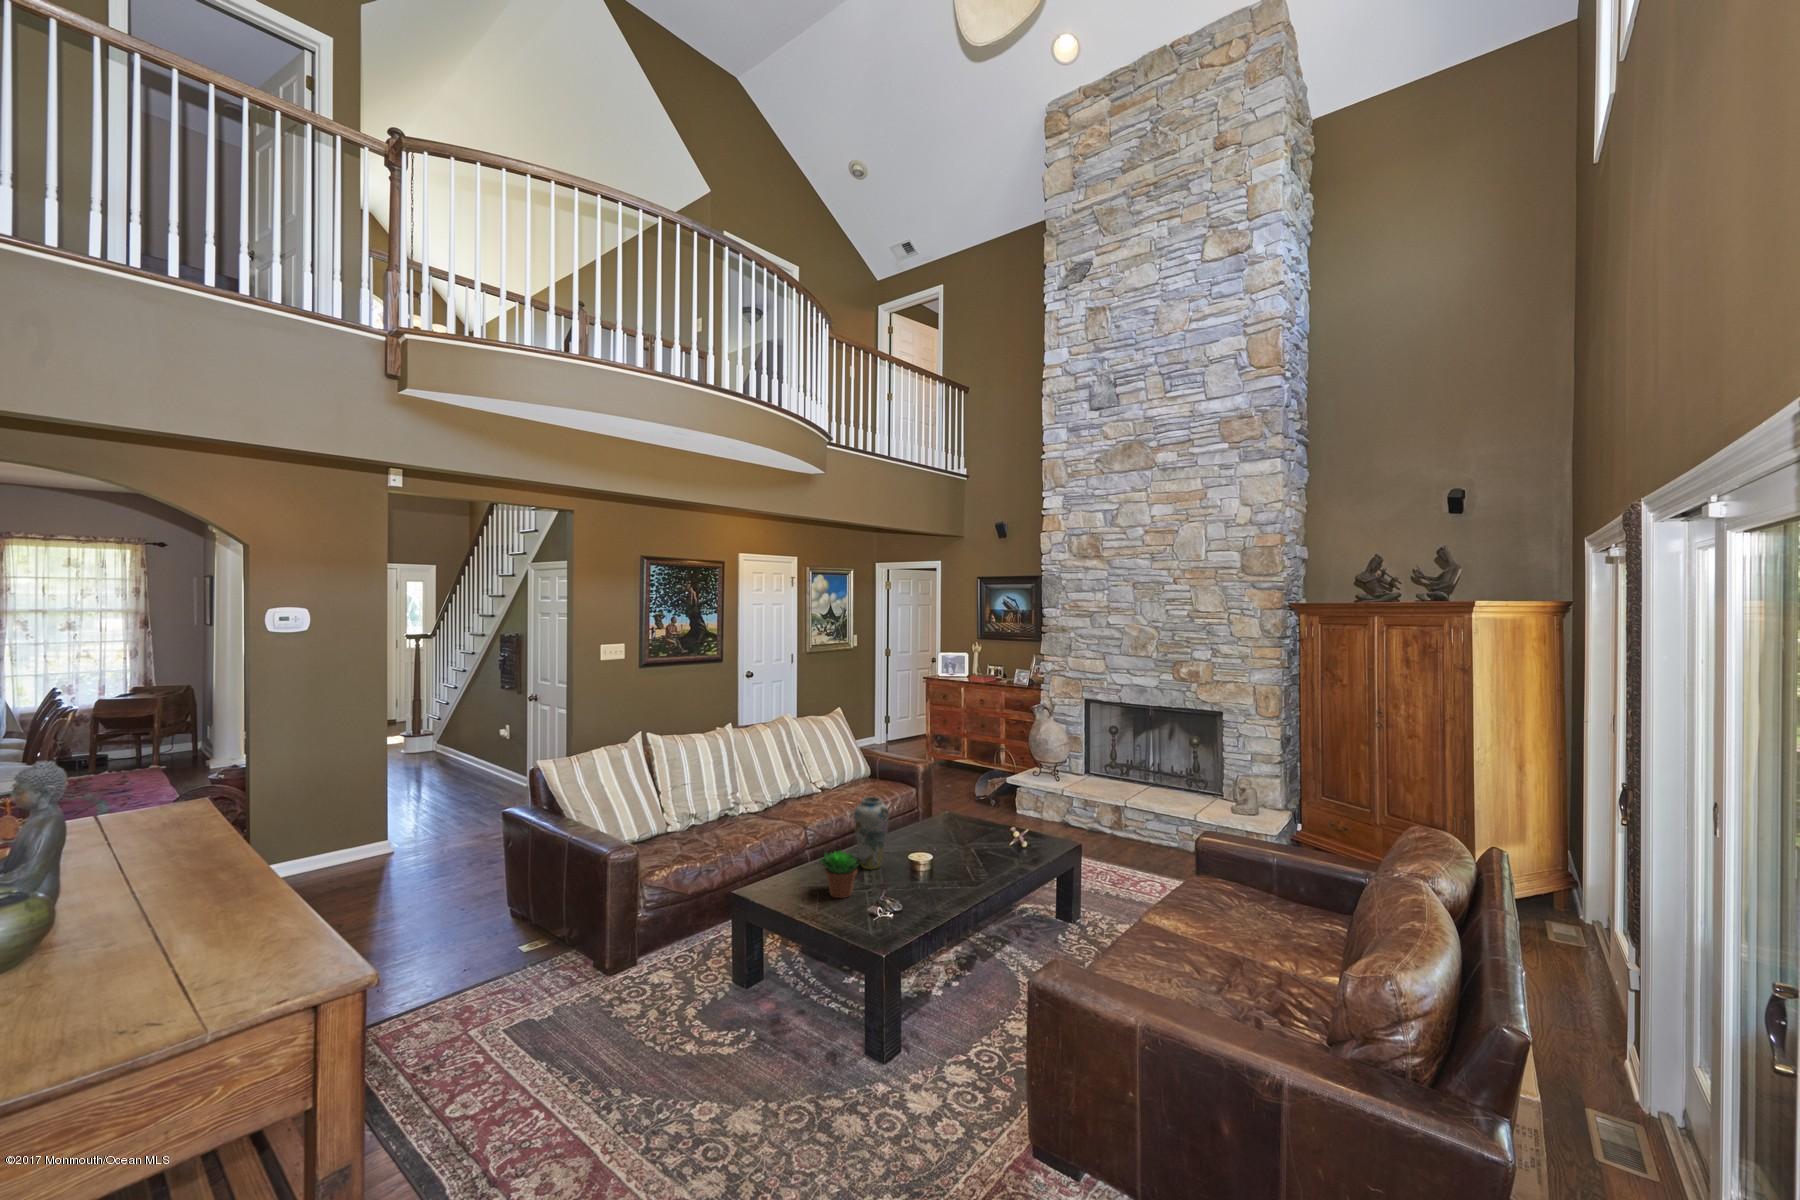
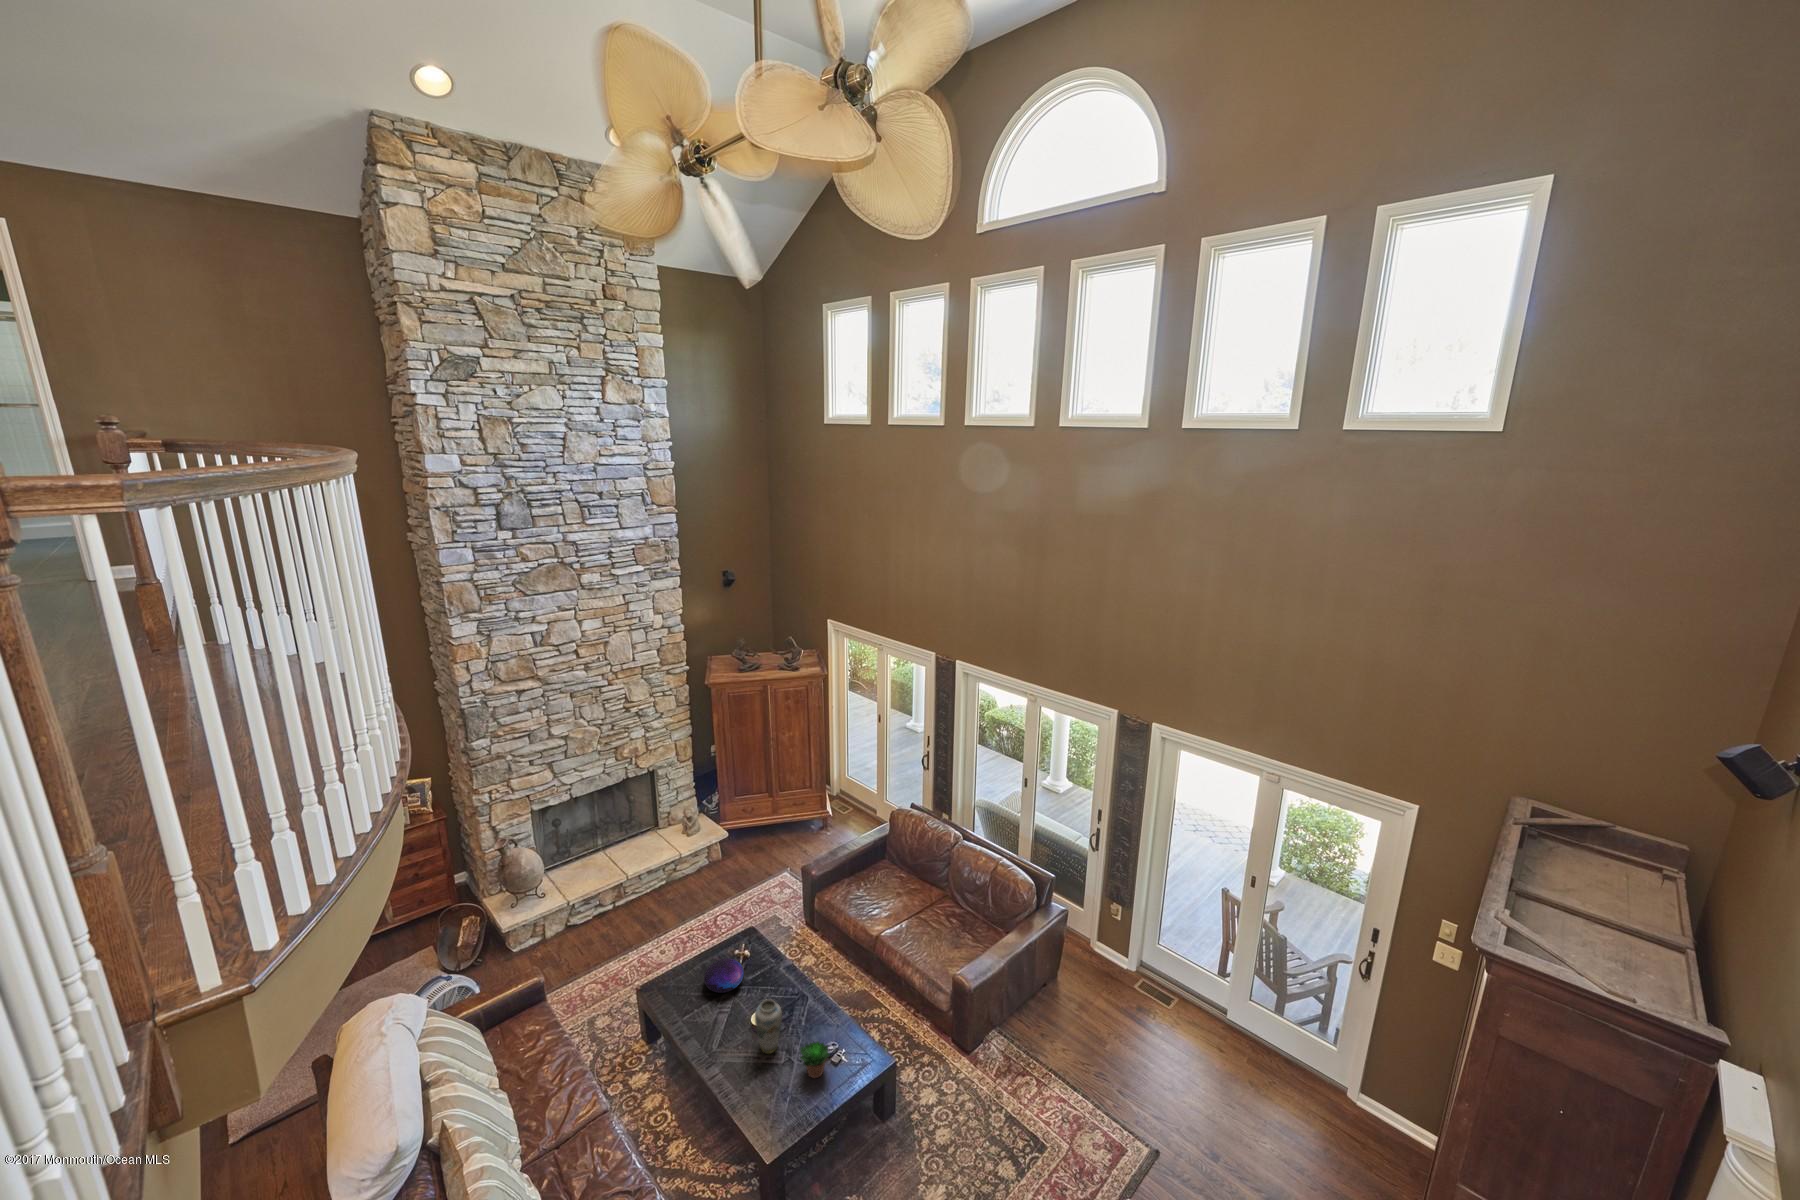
decorative orb: none [933,805,982,837] -> present [704,958,744,993]

